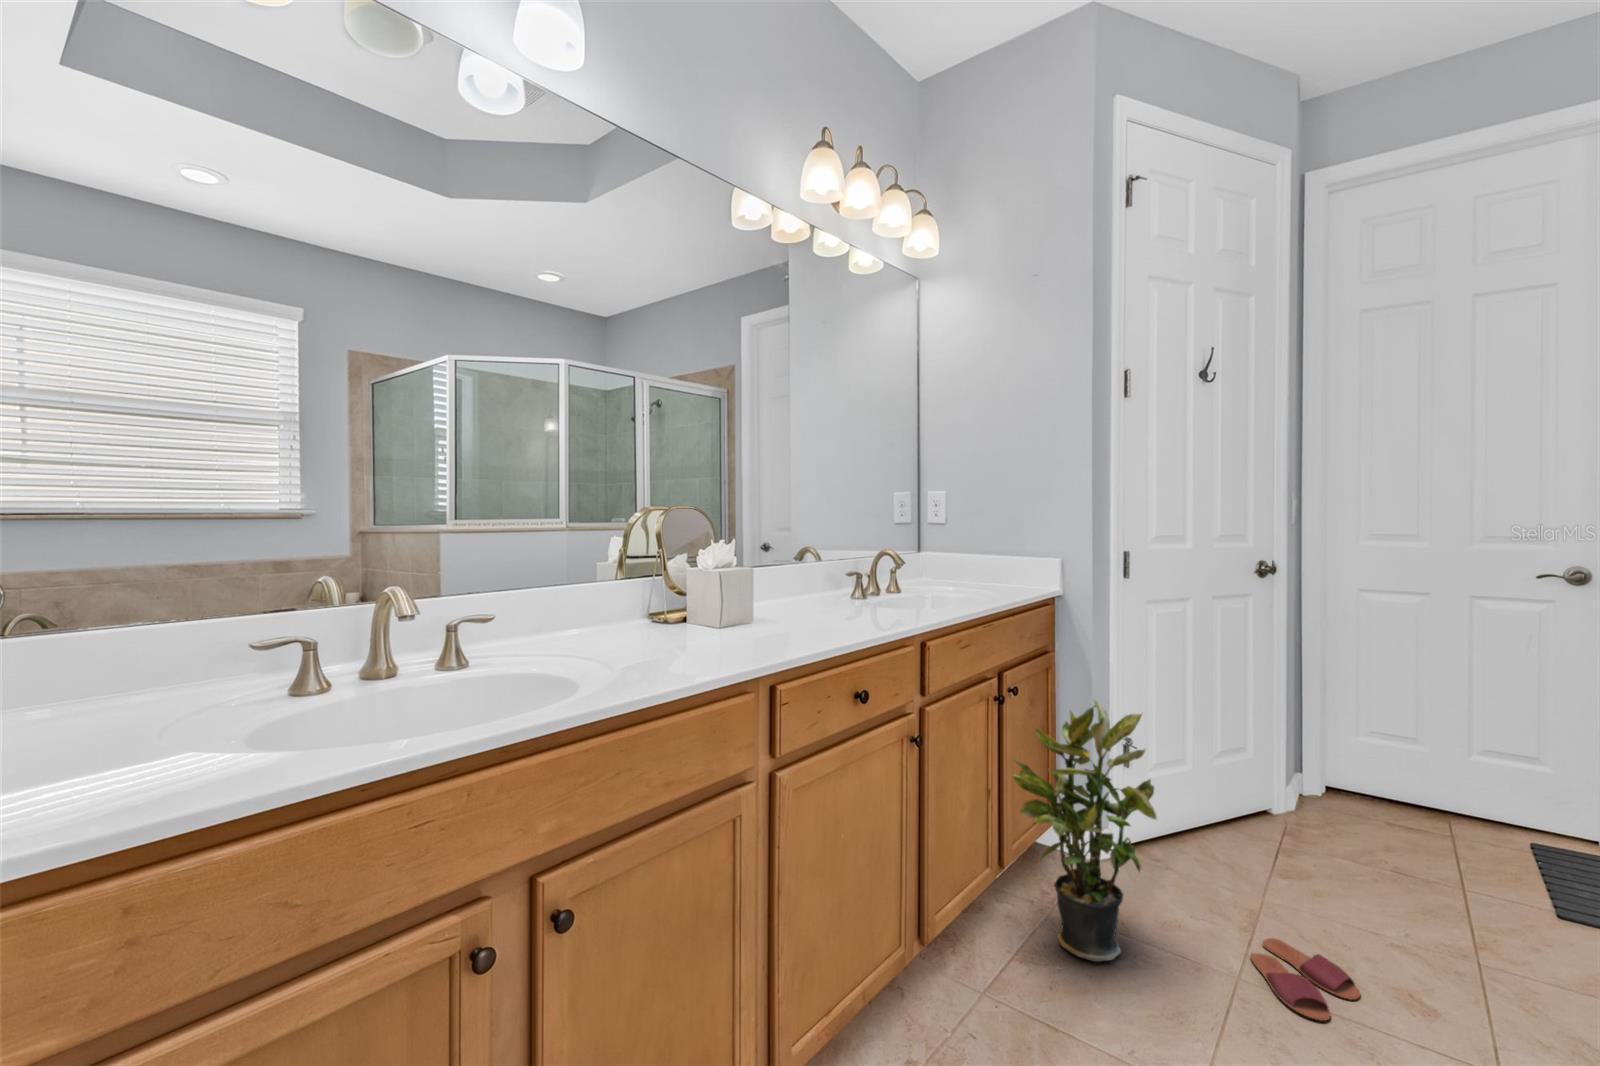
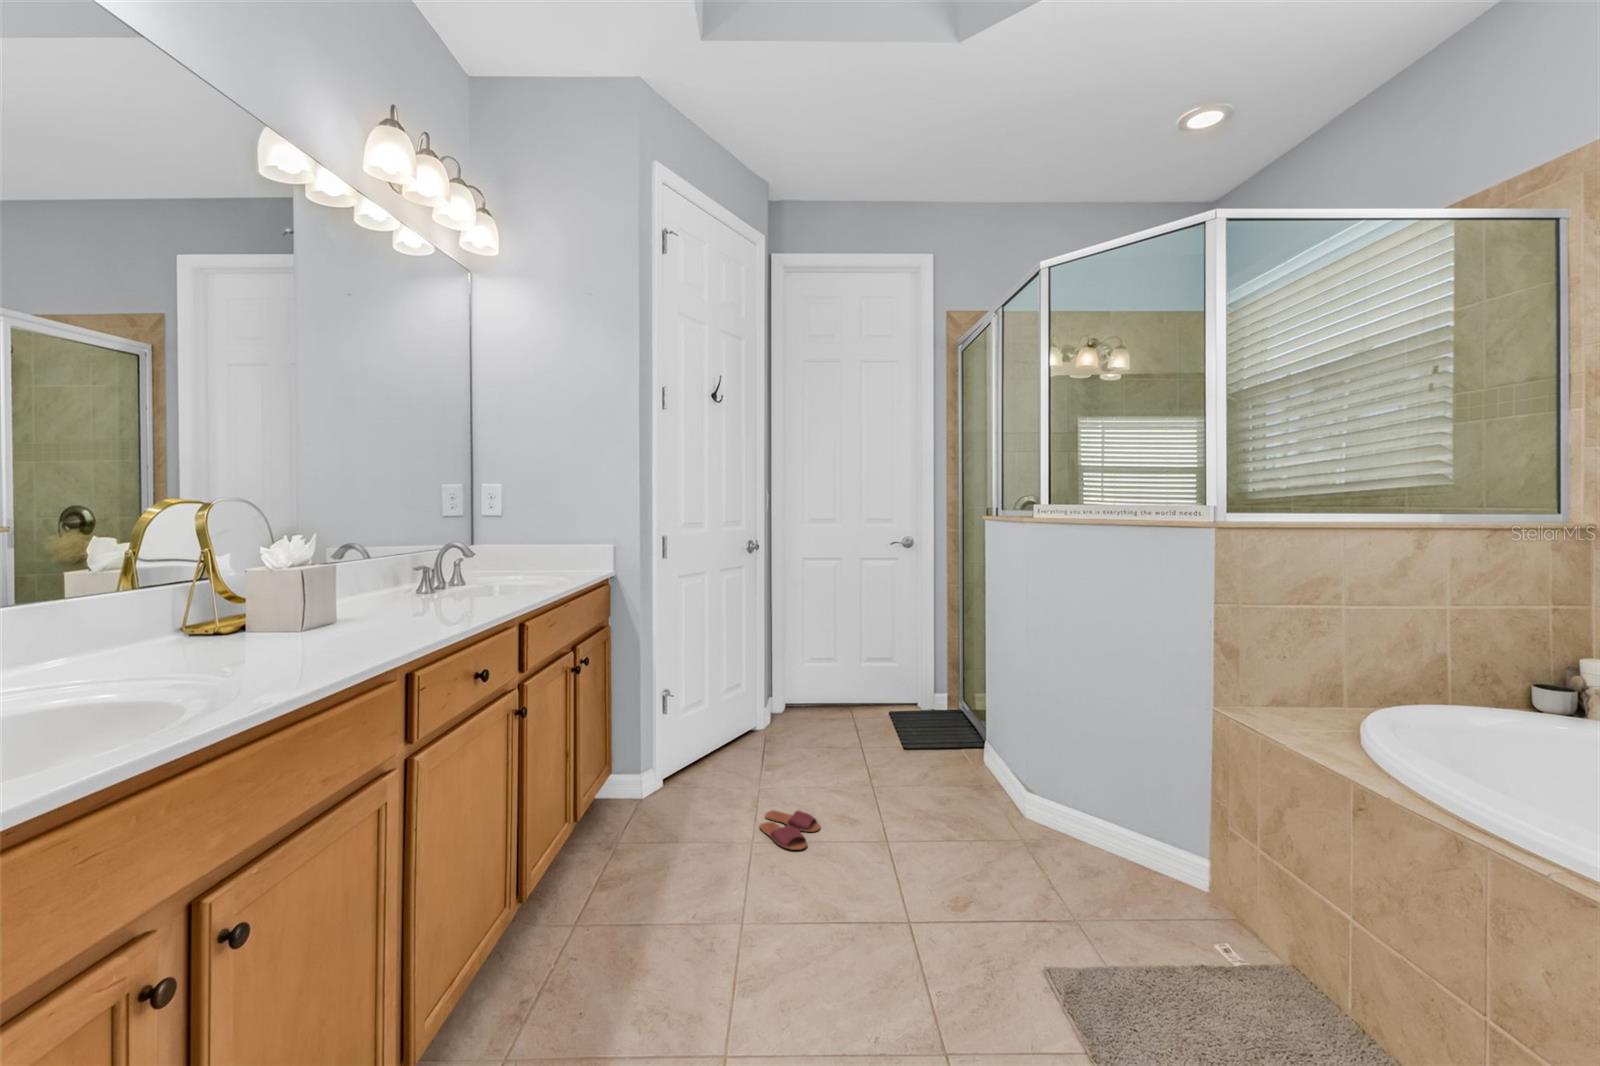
potted plant: present [1012,699,1156,962] -> none [590,657,703,869]

